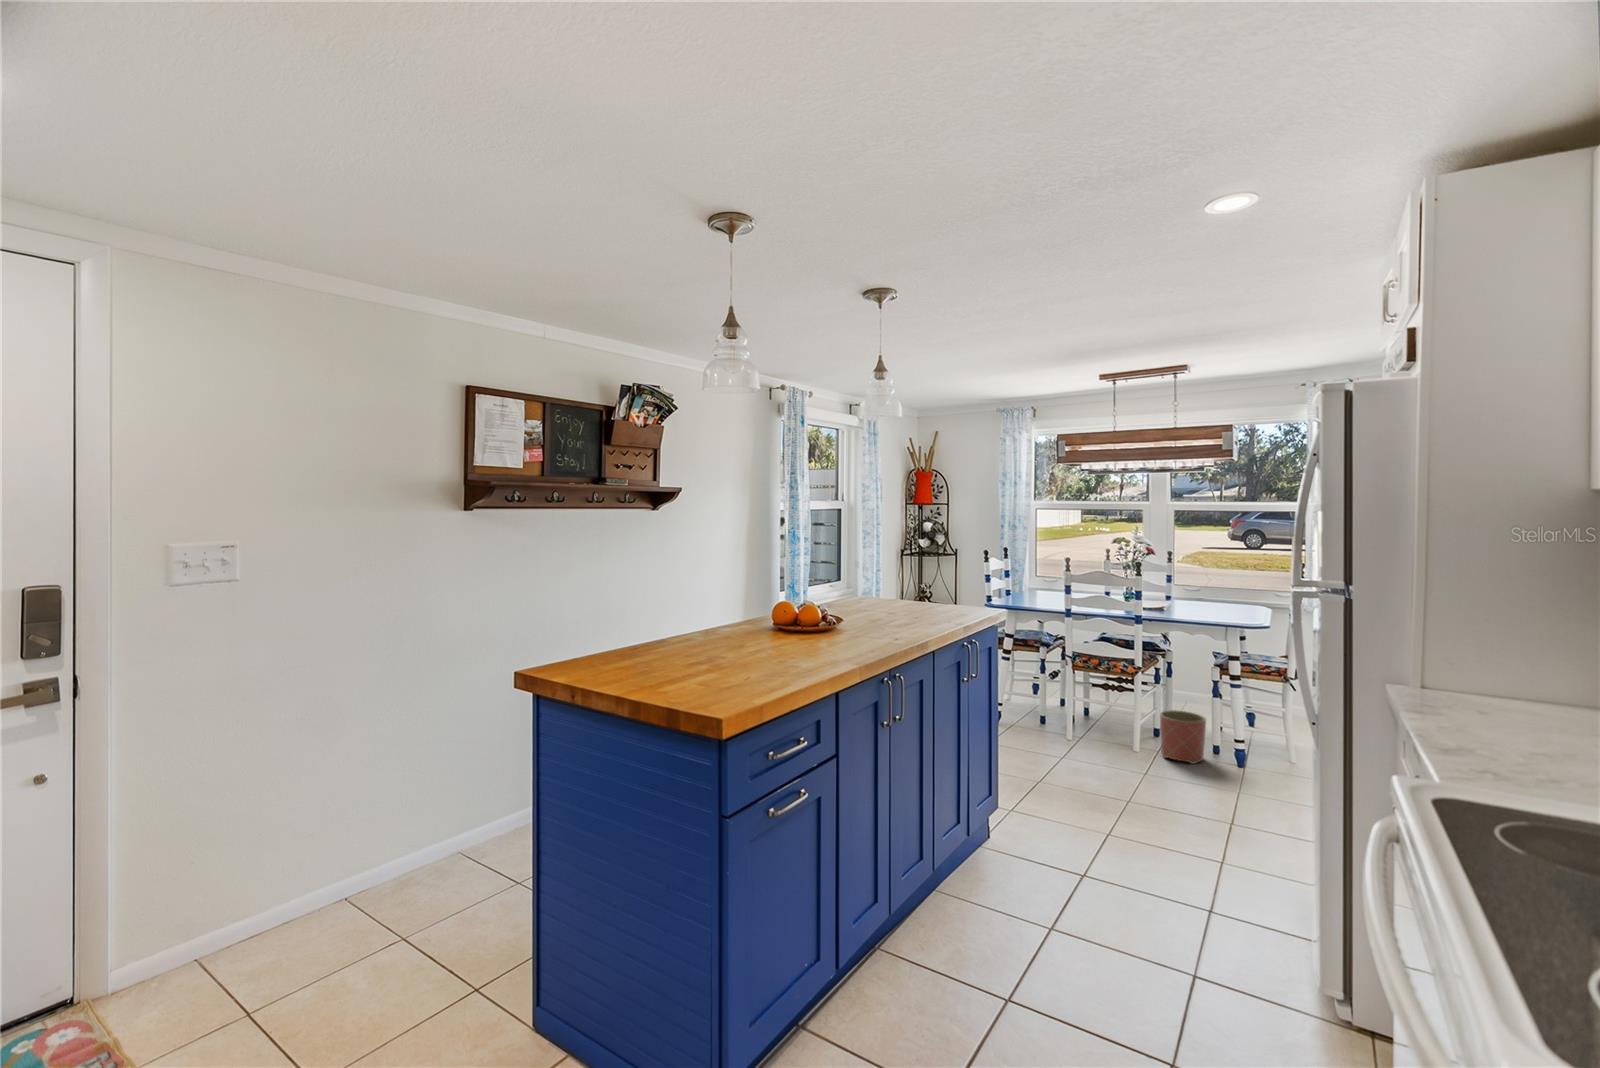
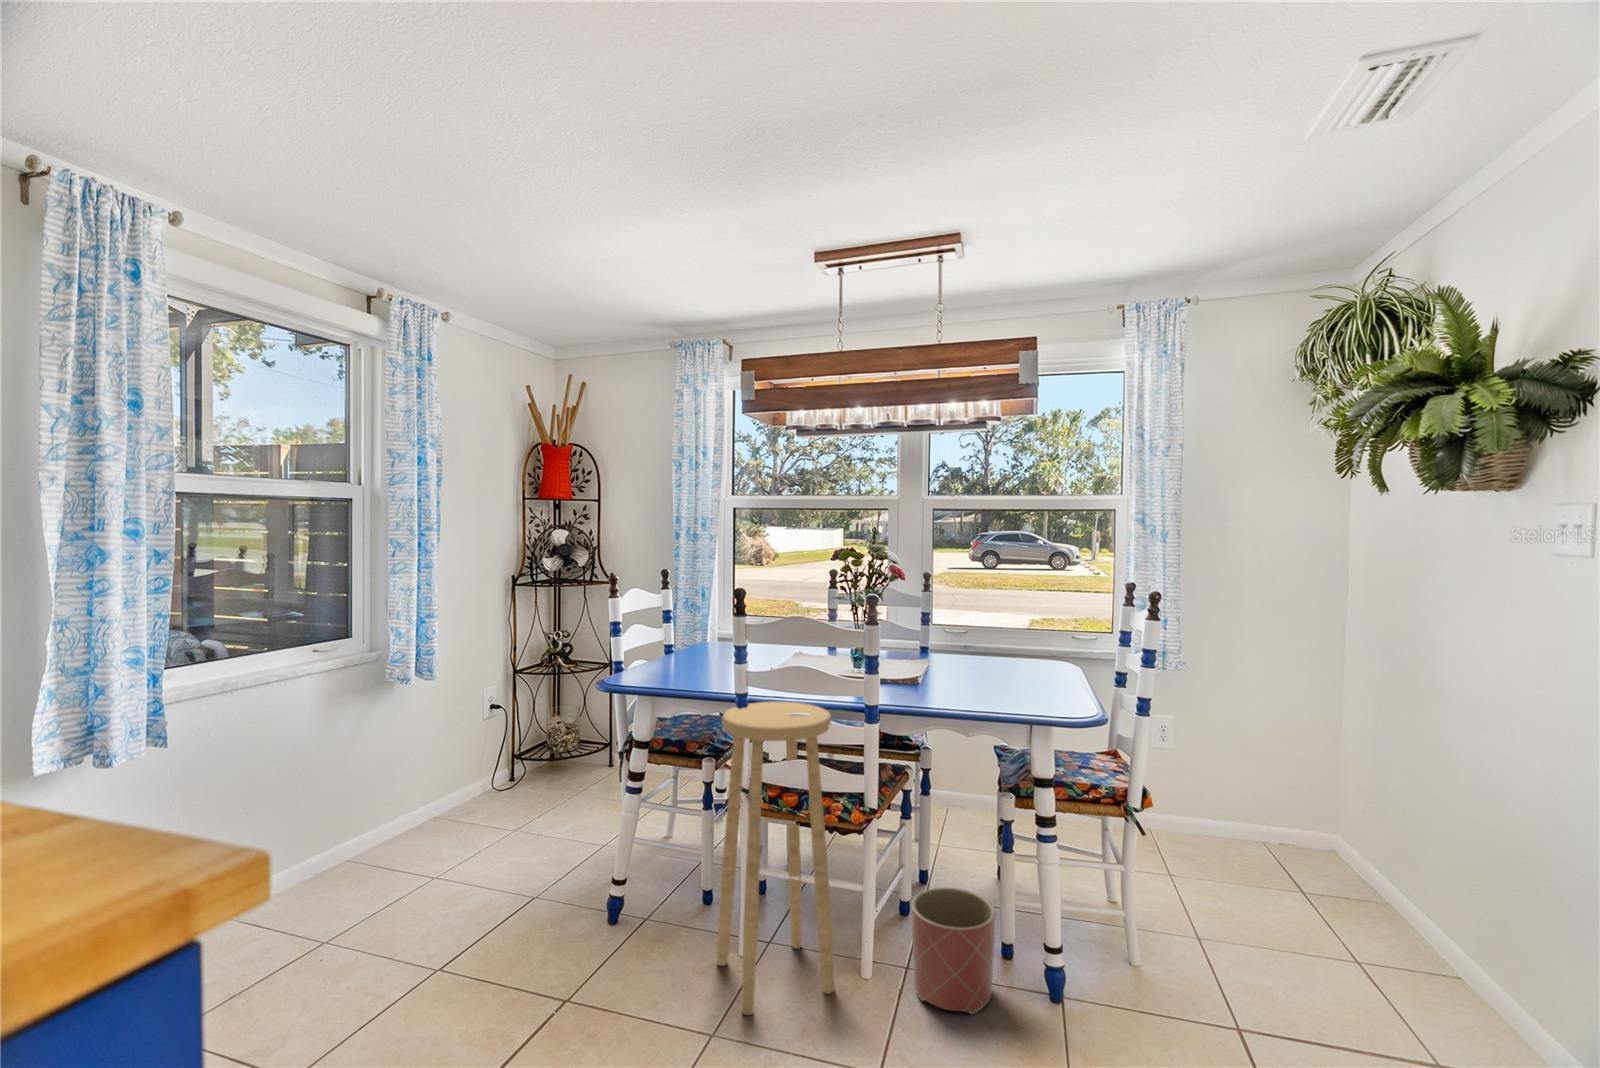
stool: none [1055,615,1118,753] -> present [717,701,834,1015]

